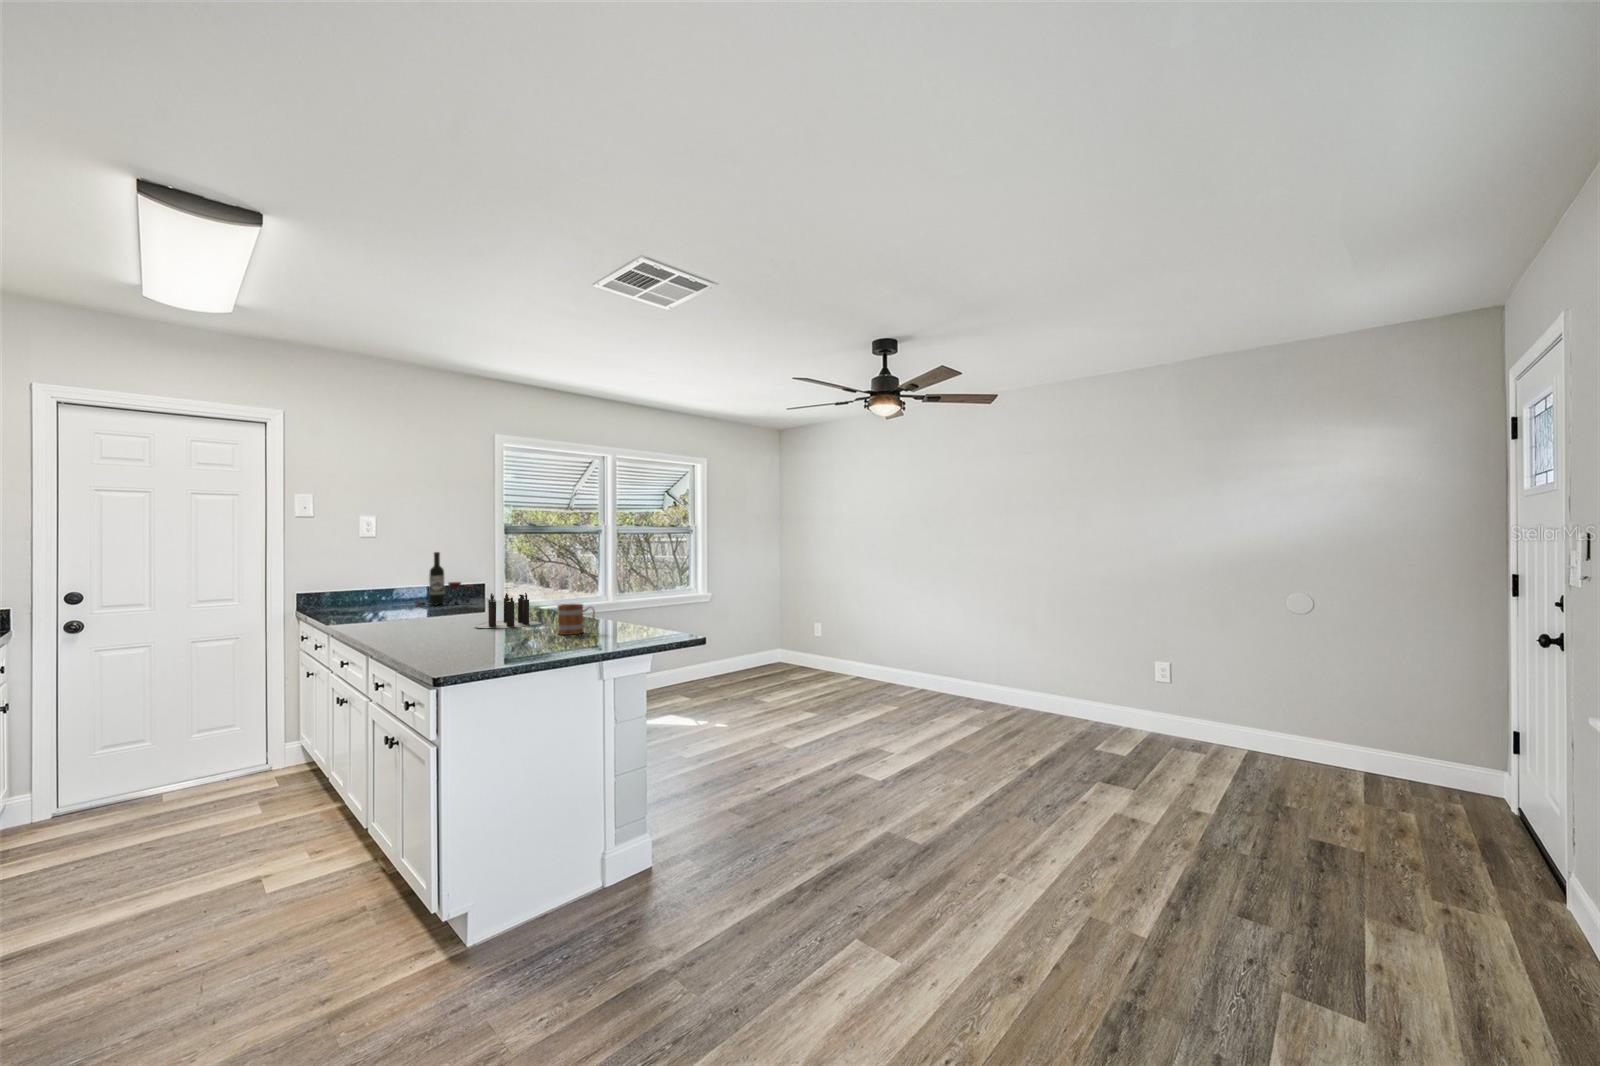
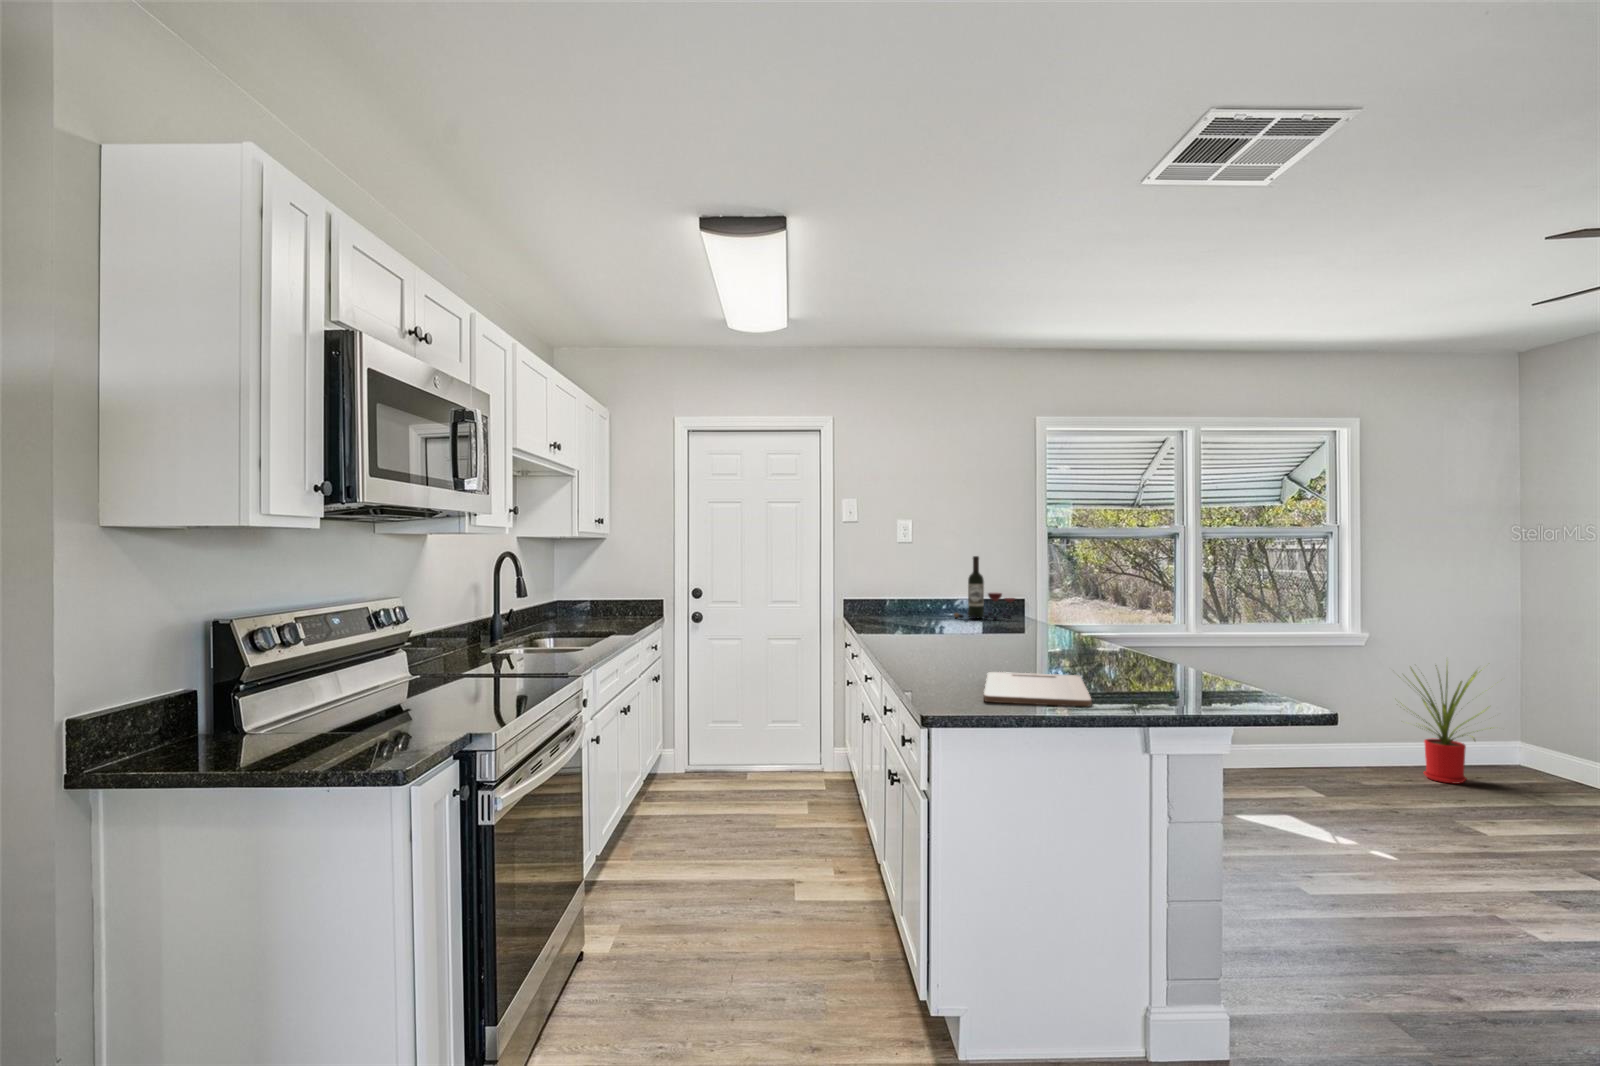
candle: present [475,593,540,628] -> none [998,610,1094,658]
mug: present [558,604,595,635] -> none [1094,633,1146,677]
house plant: none [719,605,774,679] -> present [1401,668,1491,783]
cutting board: none [478,636,567,663] -> present [984,672,1092,706]

